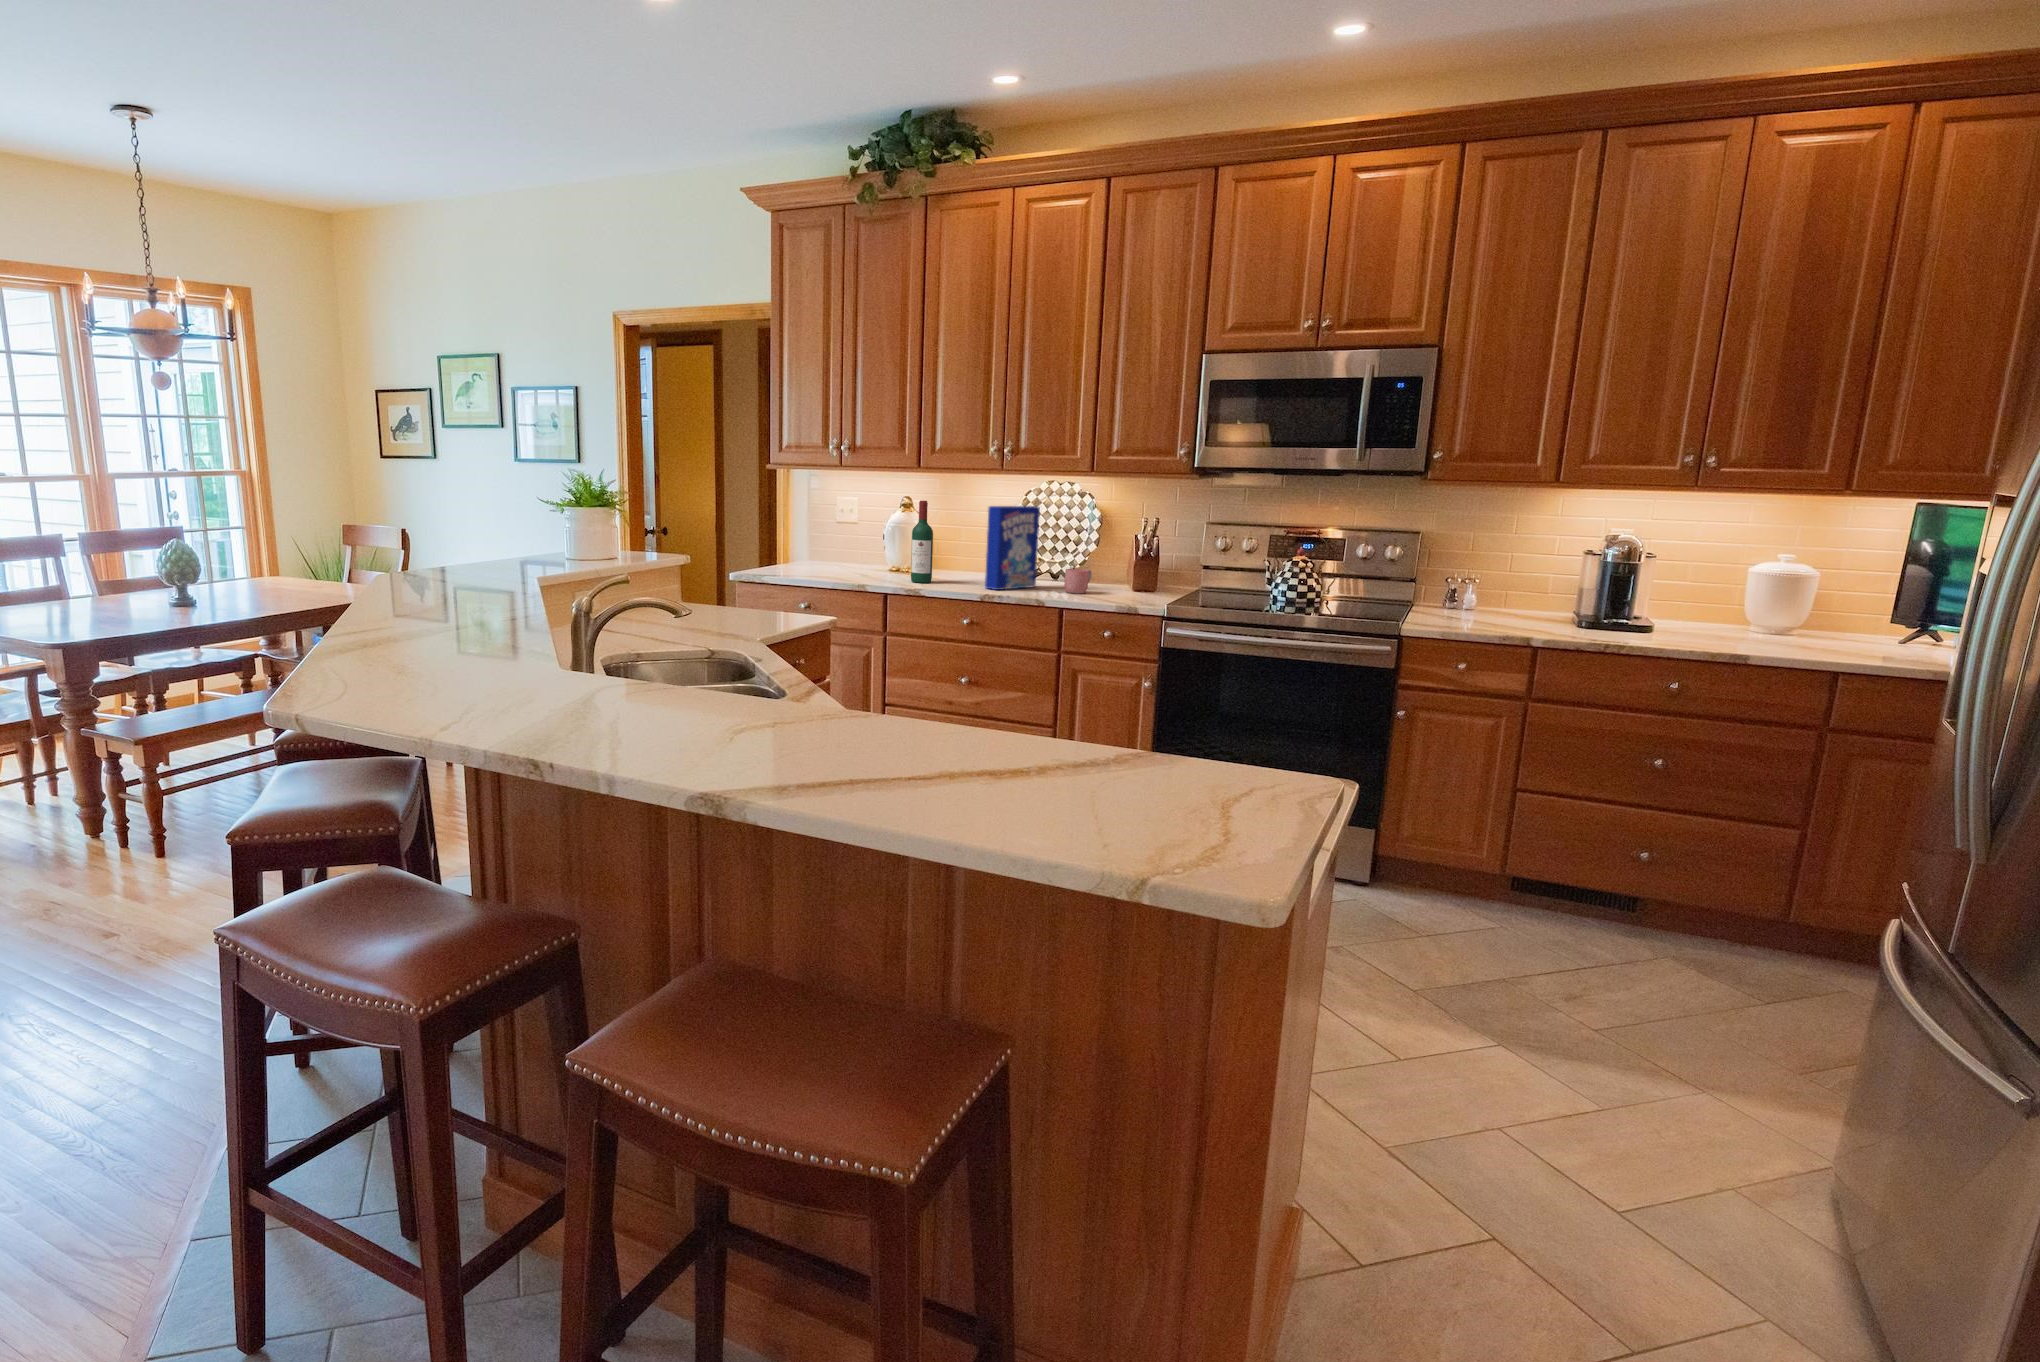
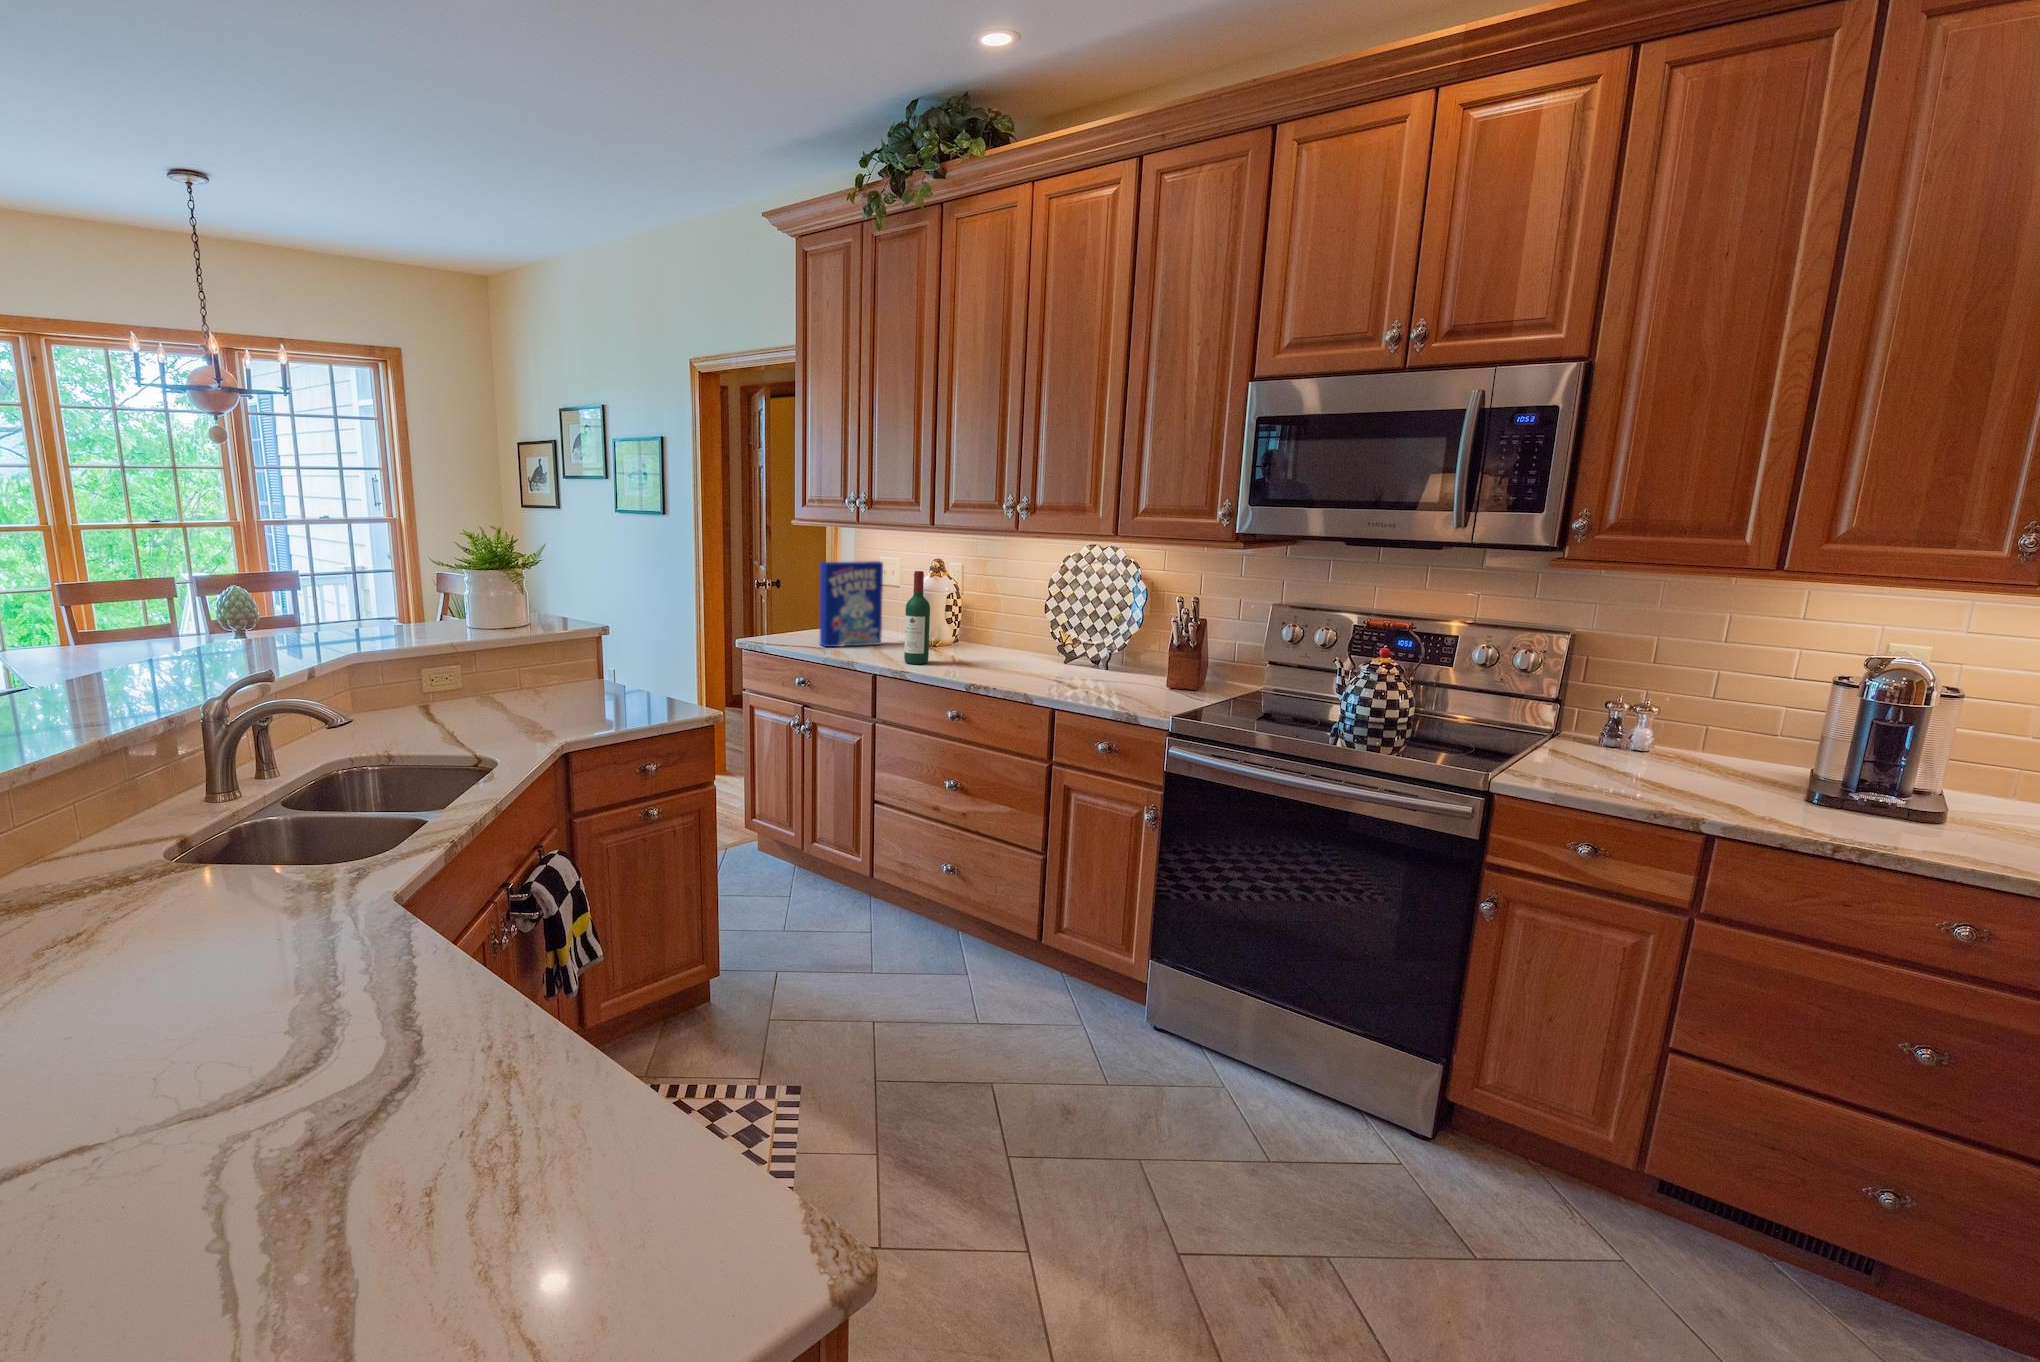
cereal box: present [985,506,1040,590] -> present [820,561,883,647]
mug: present [1064,569,1091,594] -> none [1073,656,1112,687]

